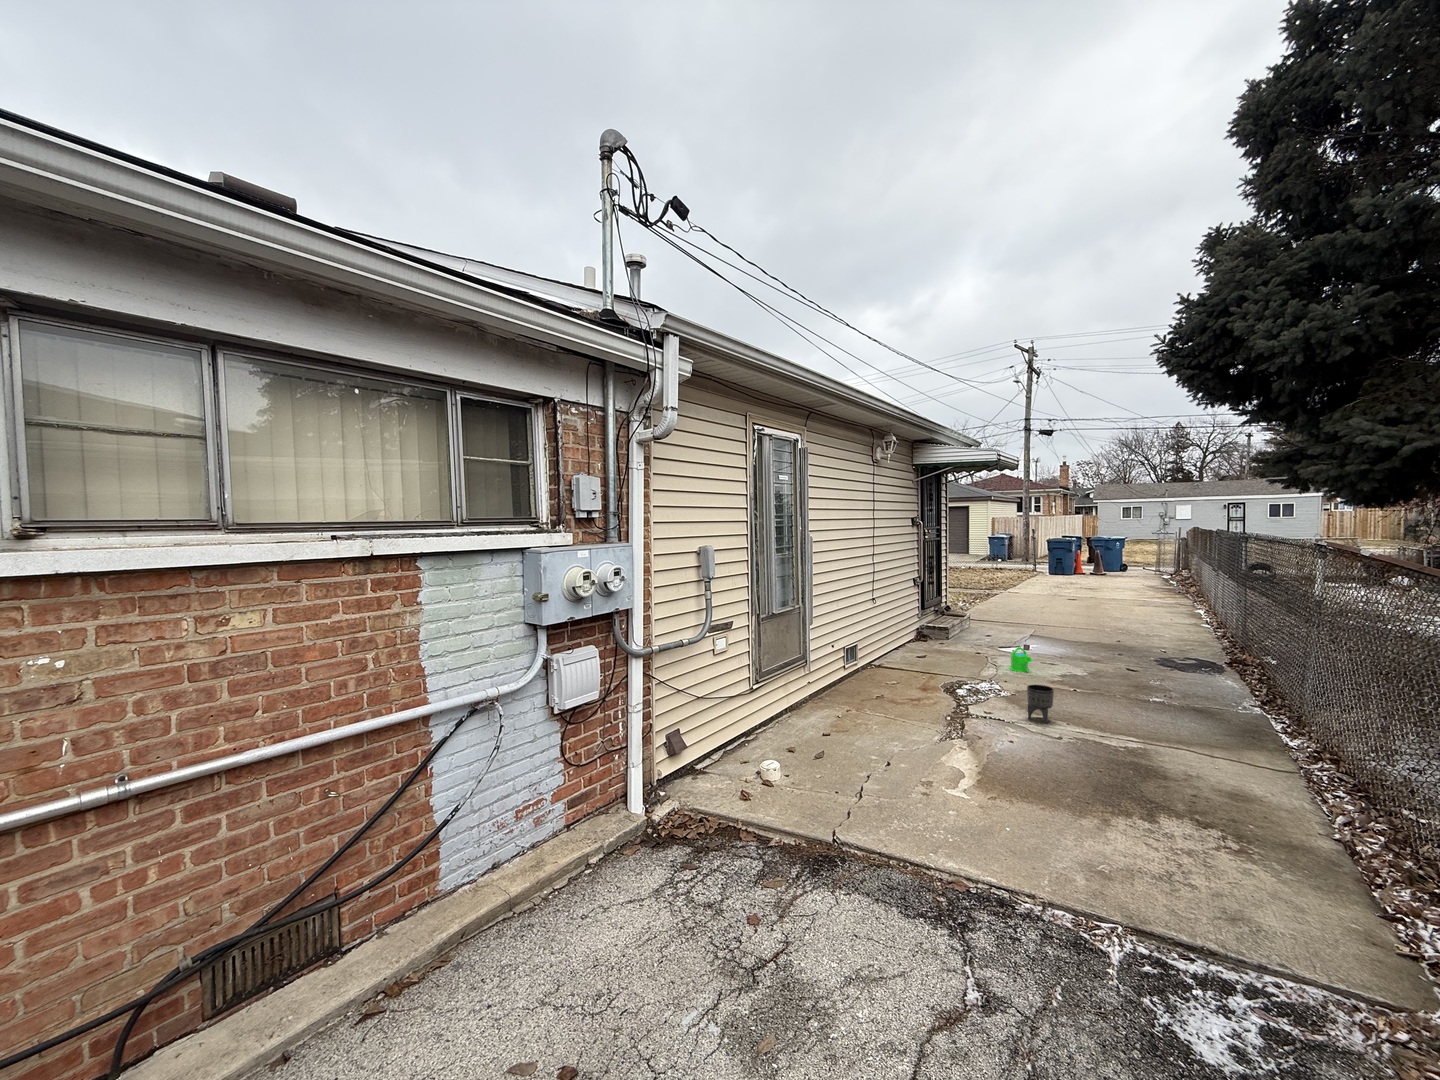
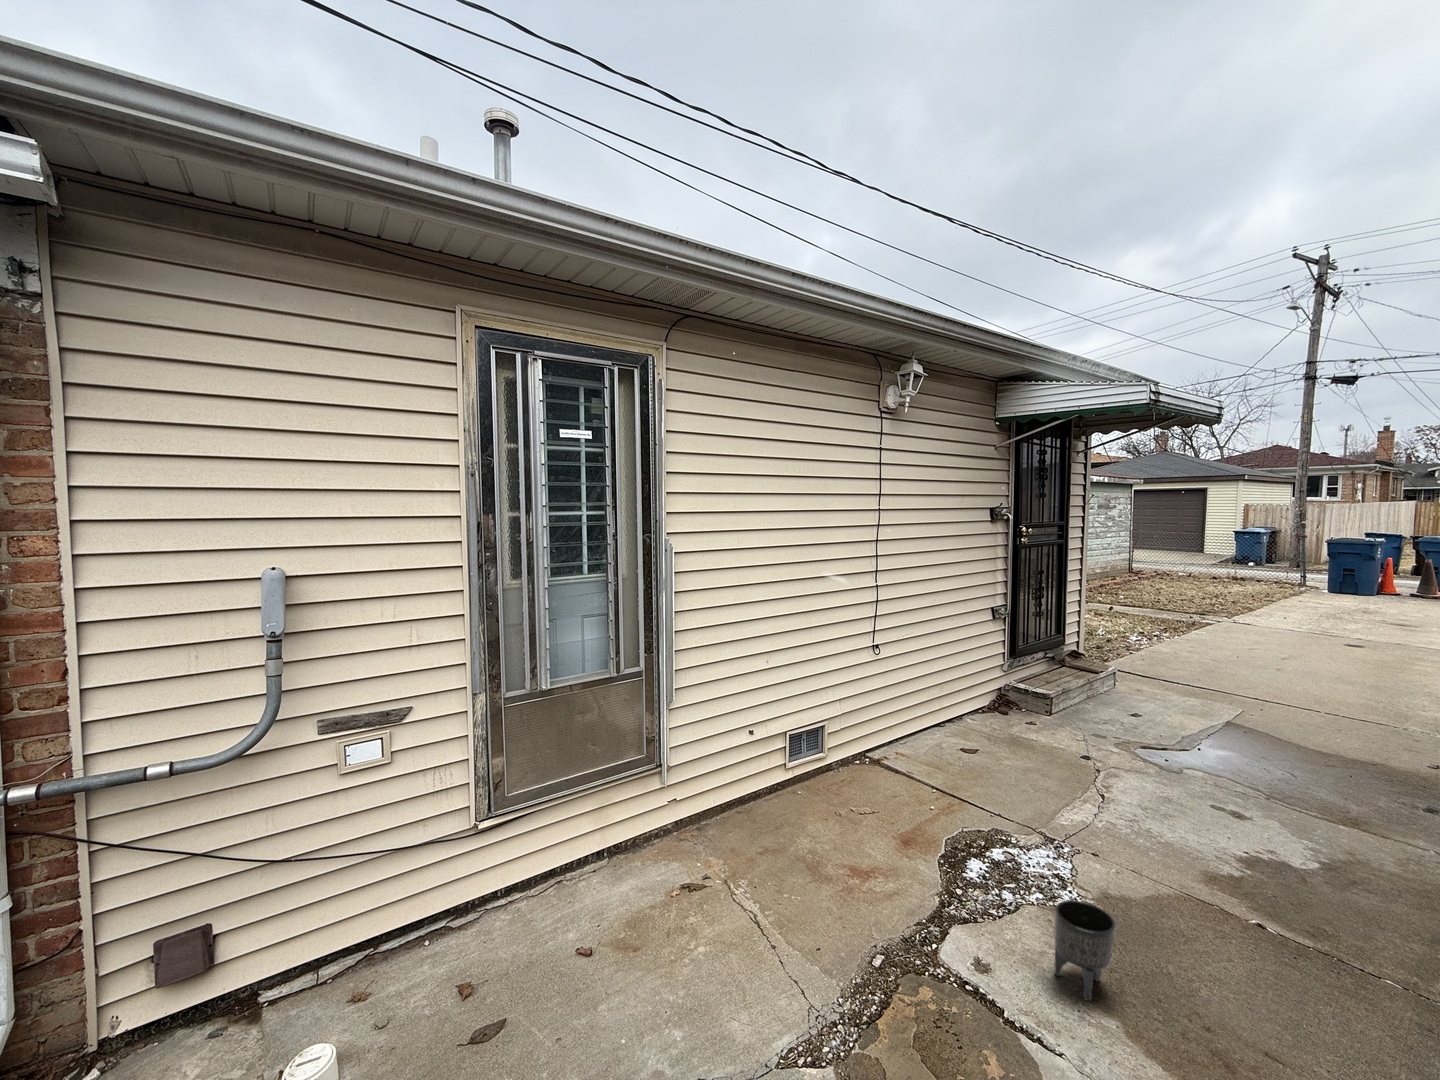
watering can: present [1010,647,1032,672] -> none [1115,767,1156,817]

